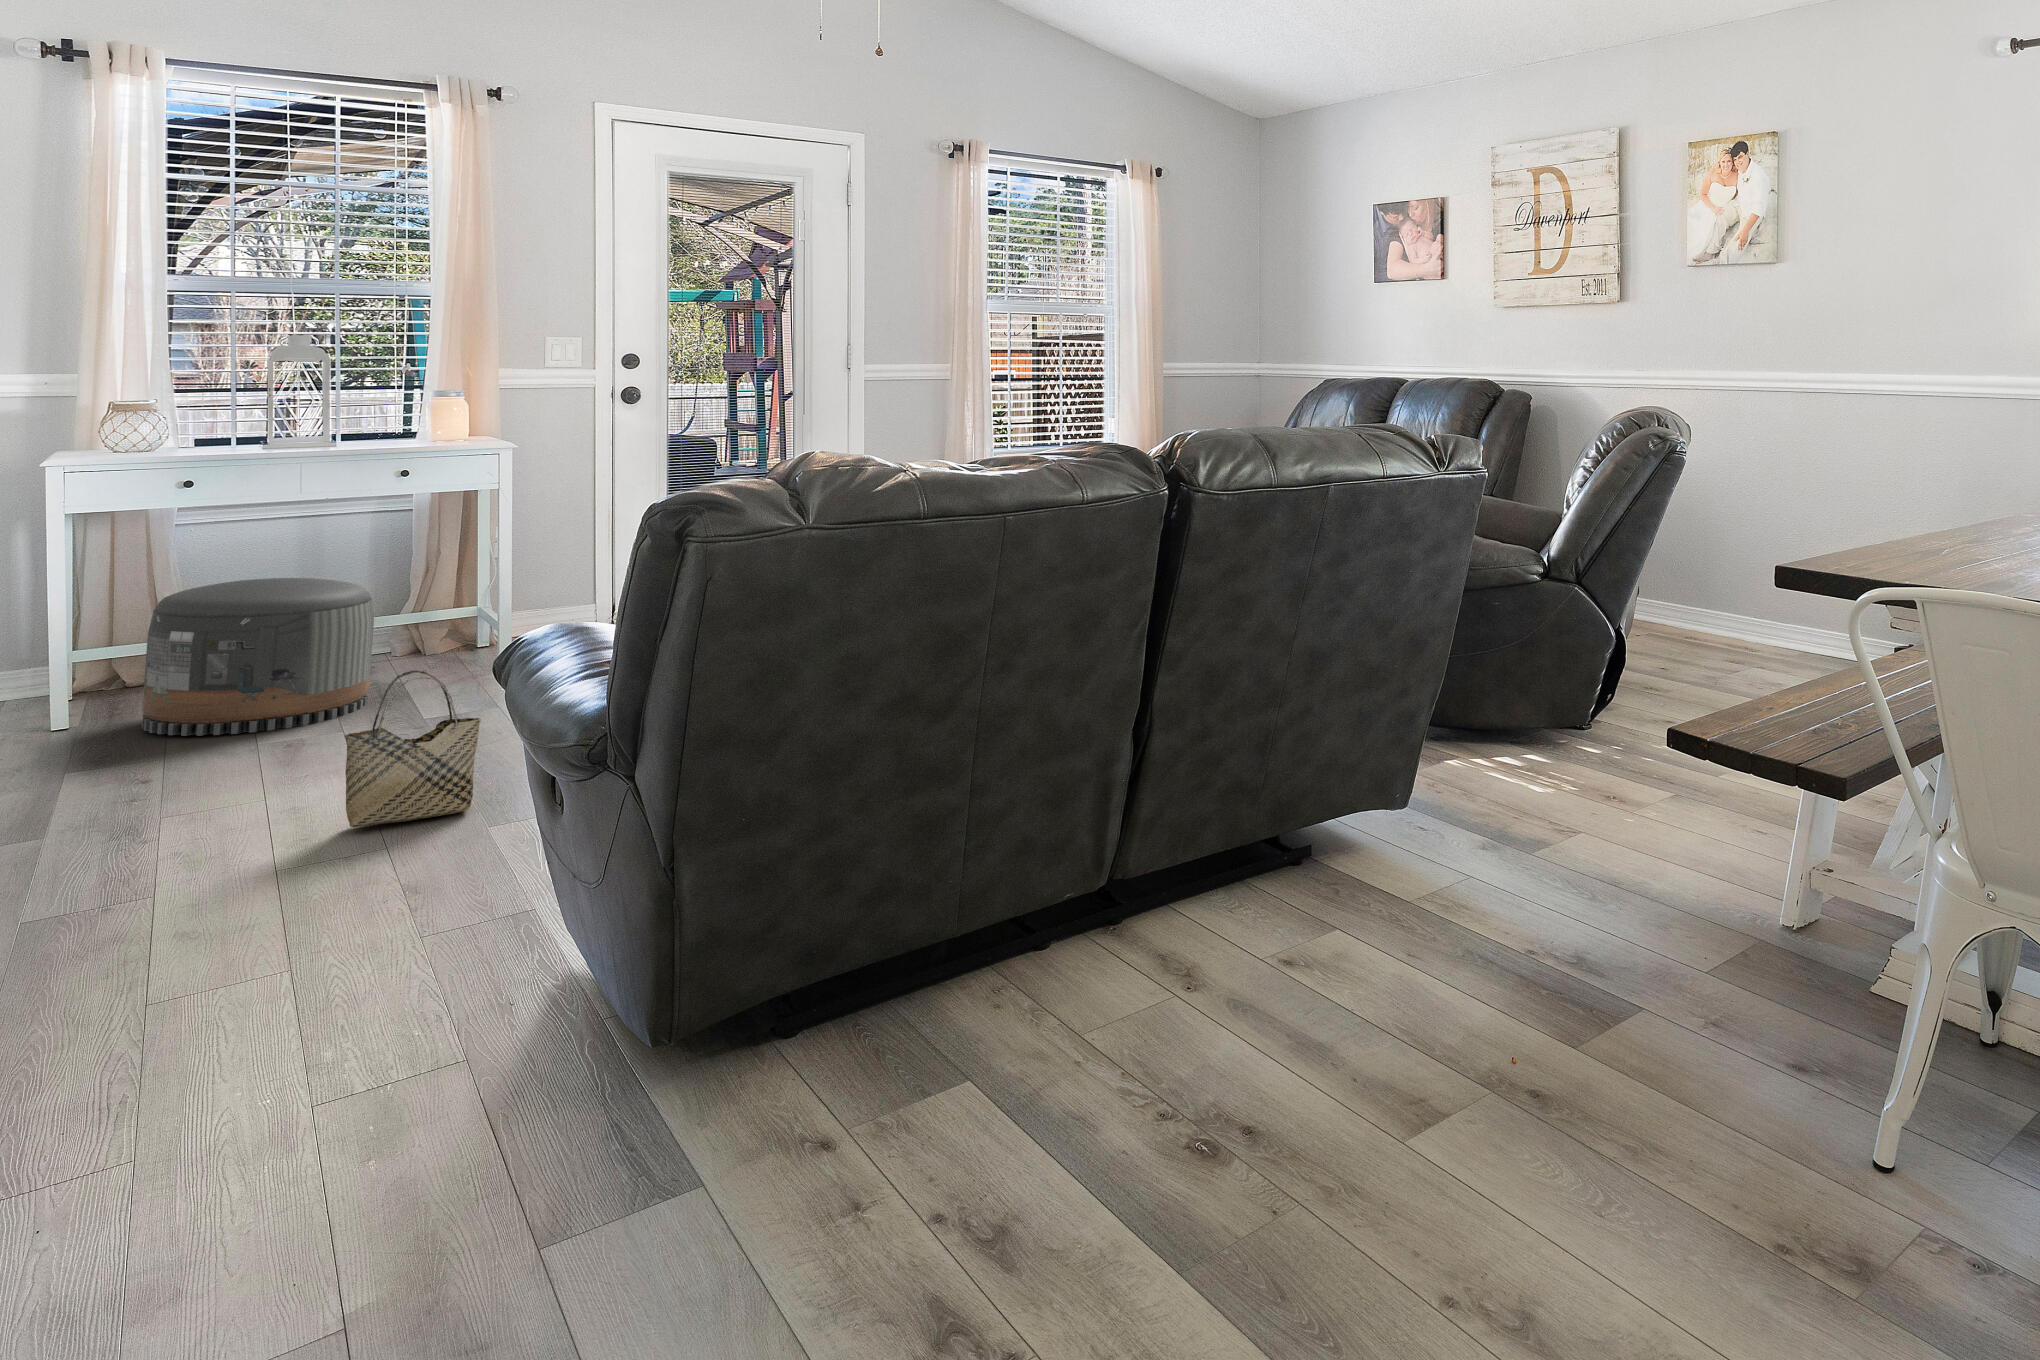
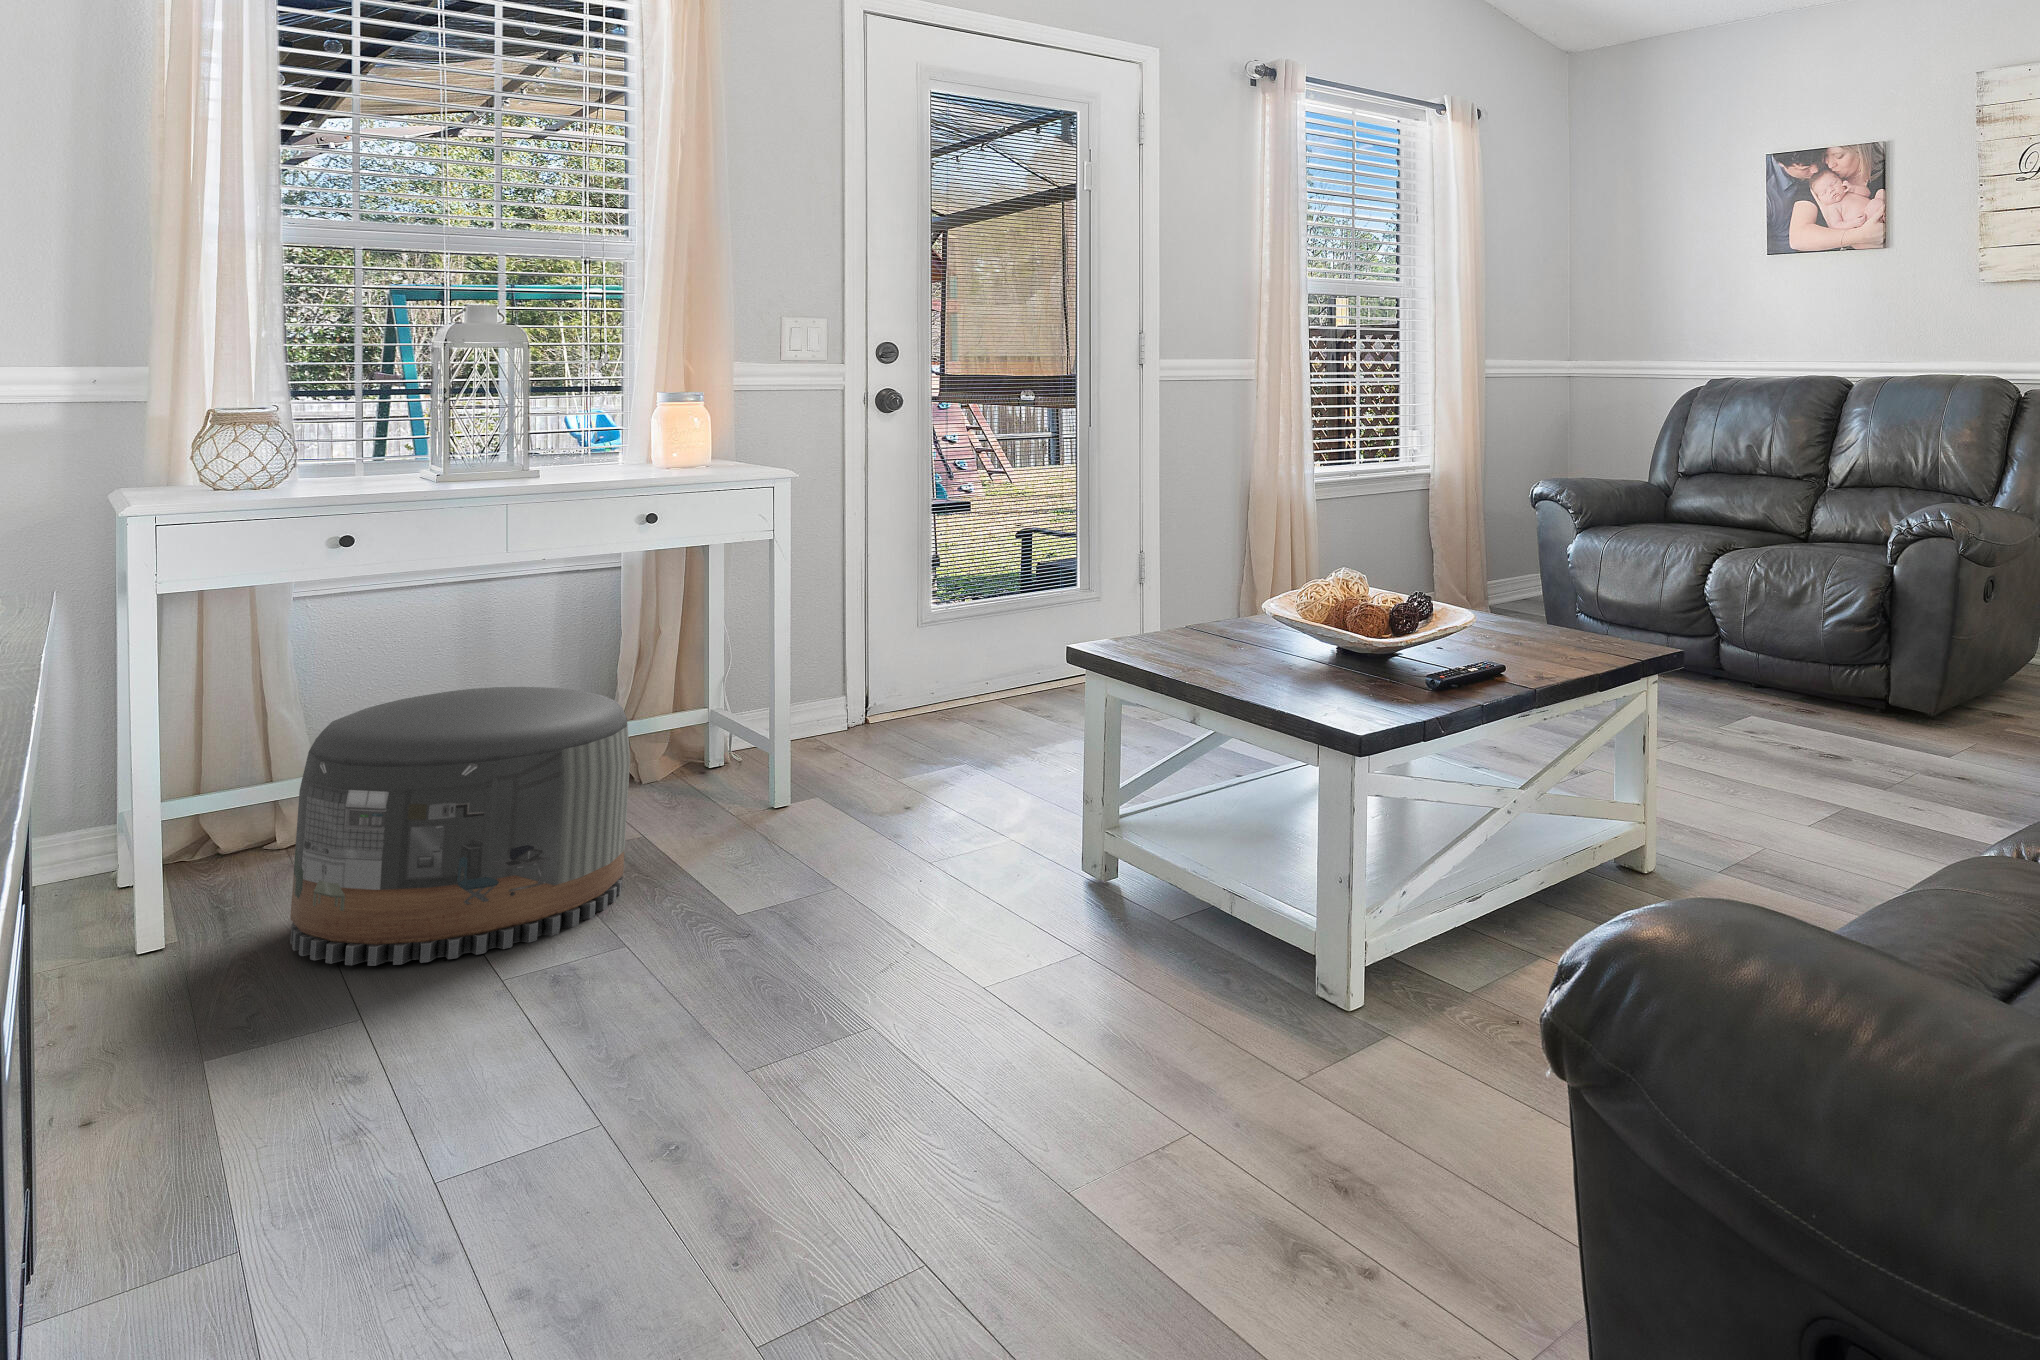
woven basket: present [344,670,481,827] -> none [818,894,1013,1218]

